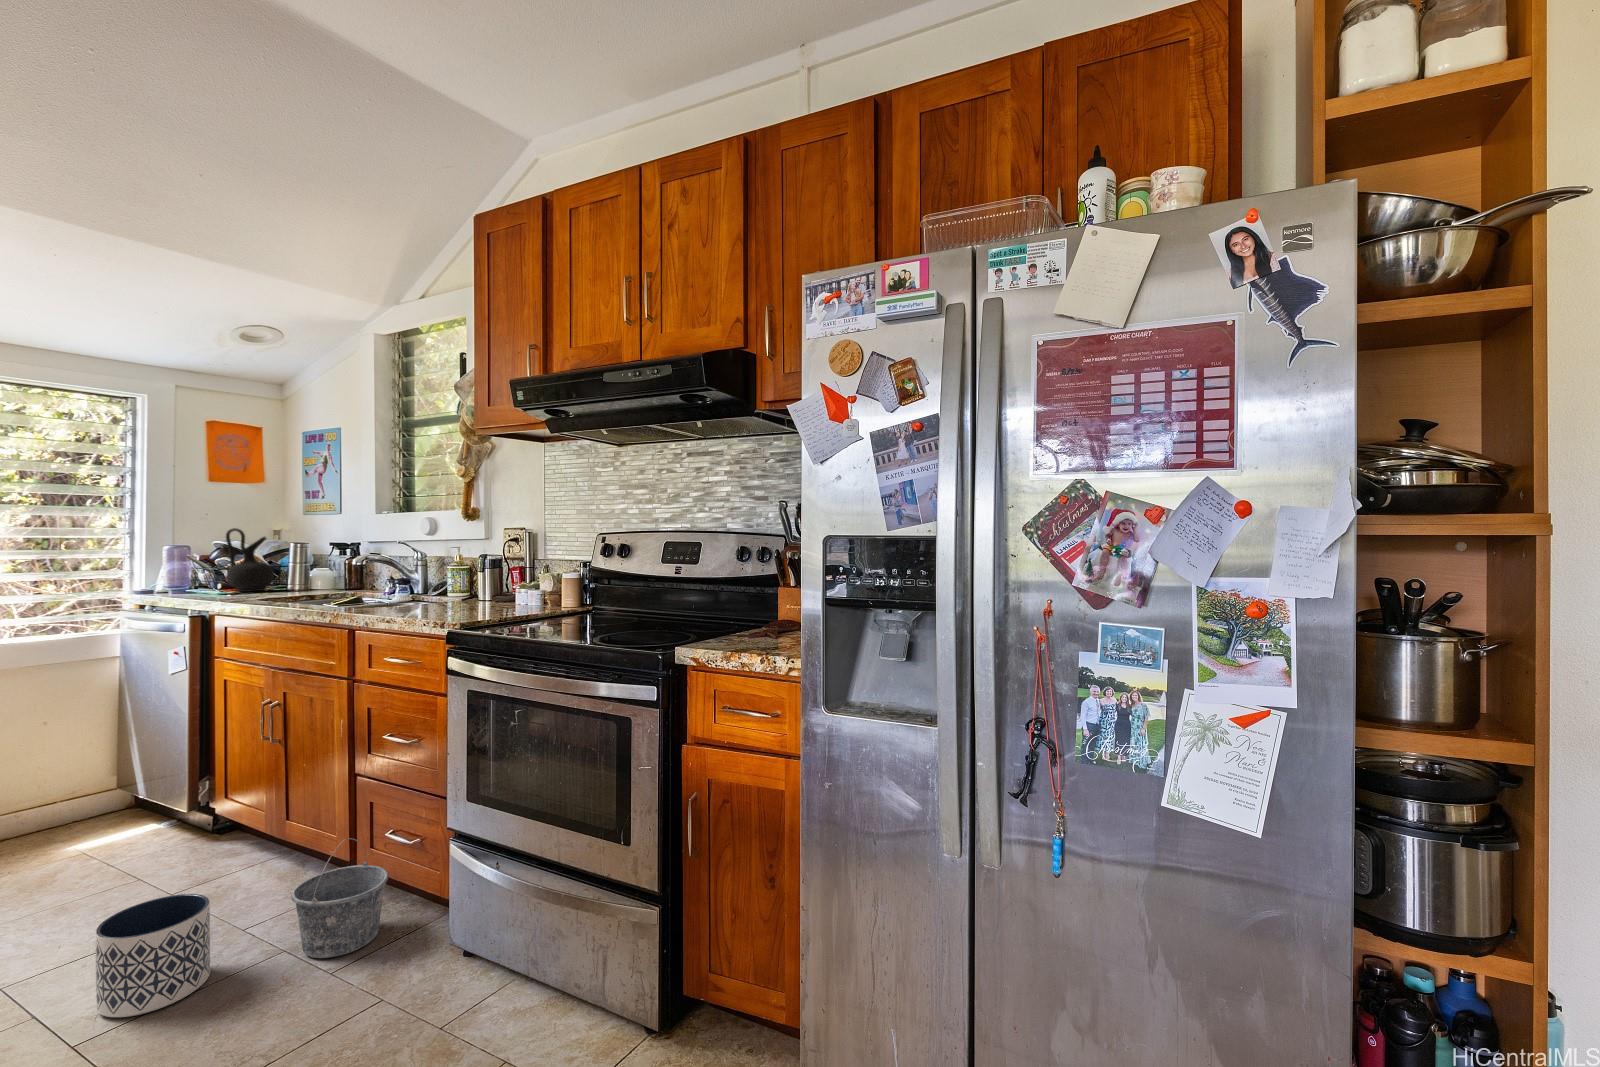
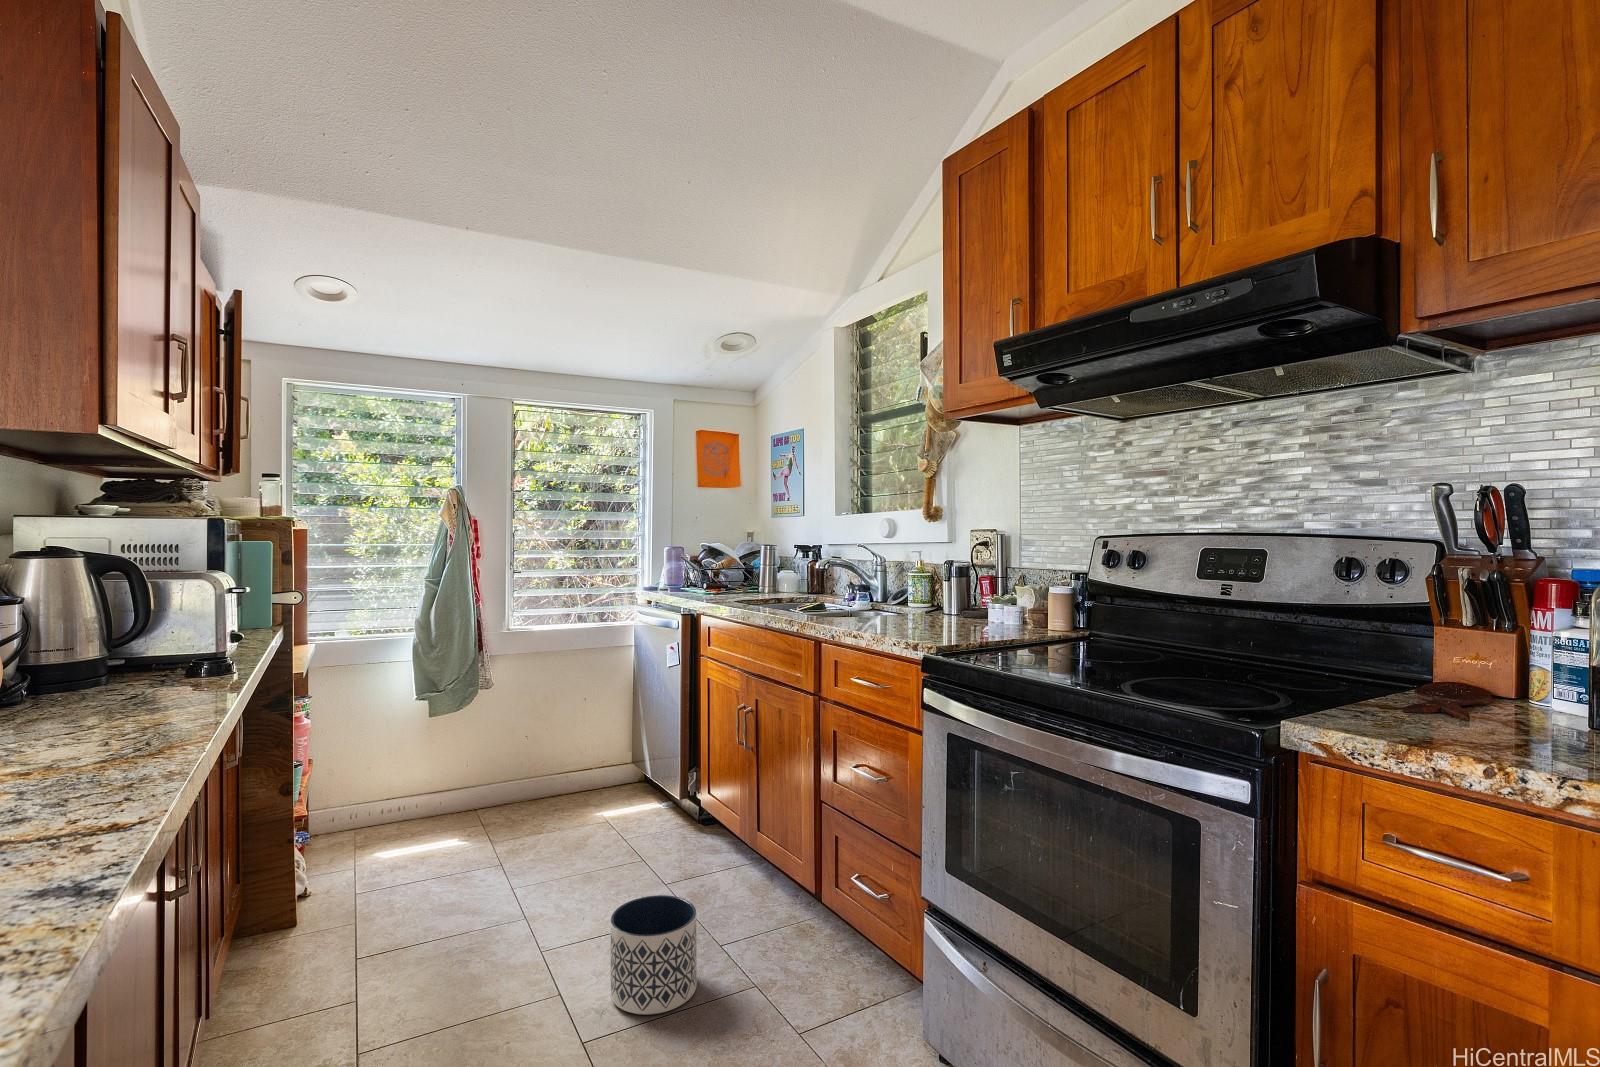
ceramic jug: present [226,528,274,592] -> none [710,531,748,592]
bucket: present [291,838,388,958] -> none [765,875,855,1007]

